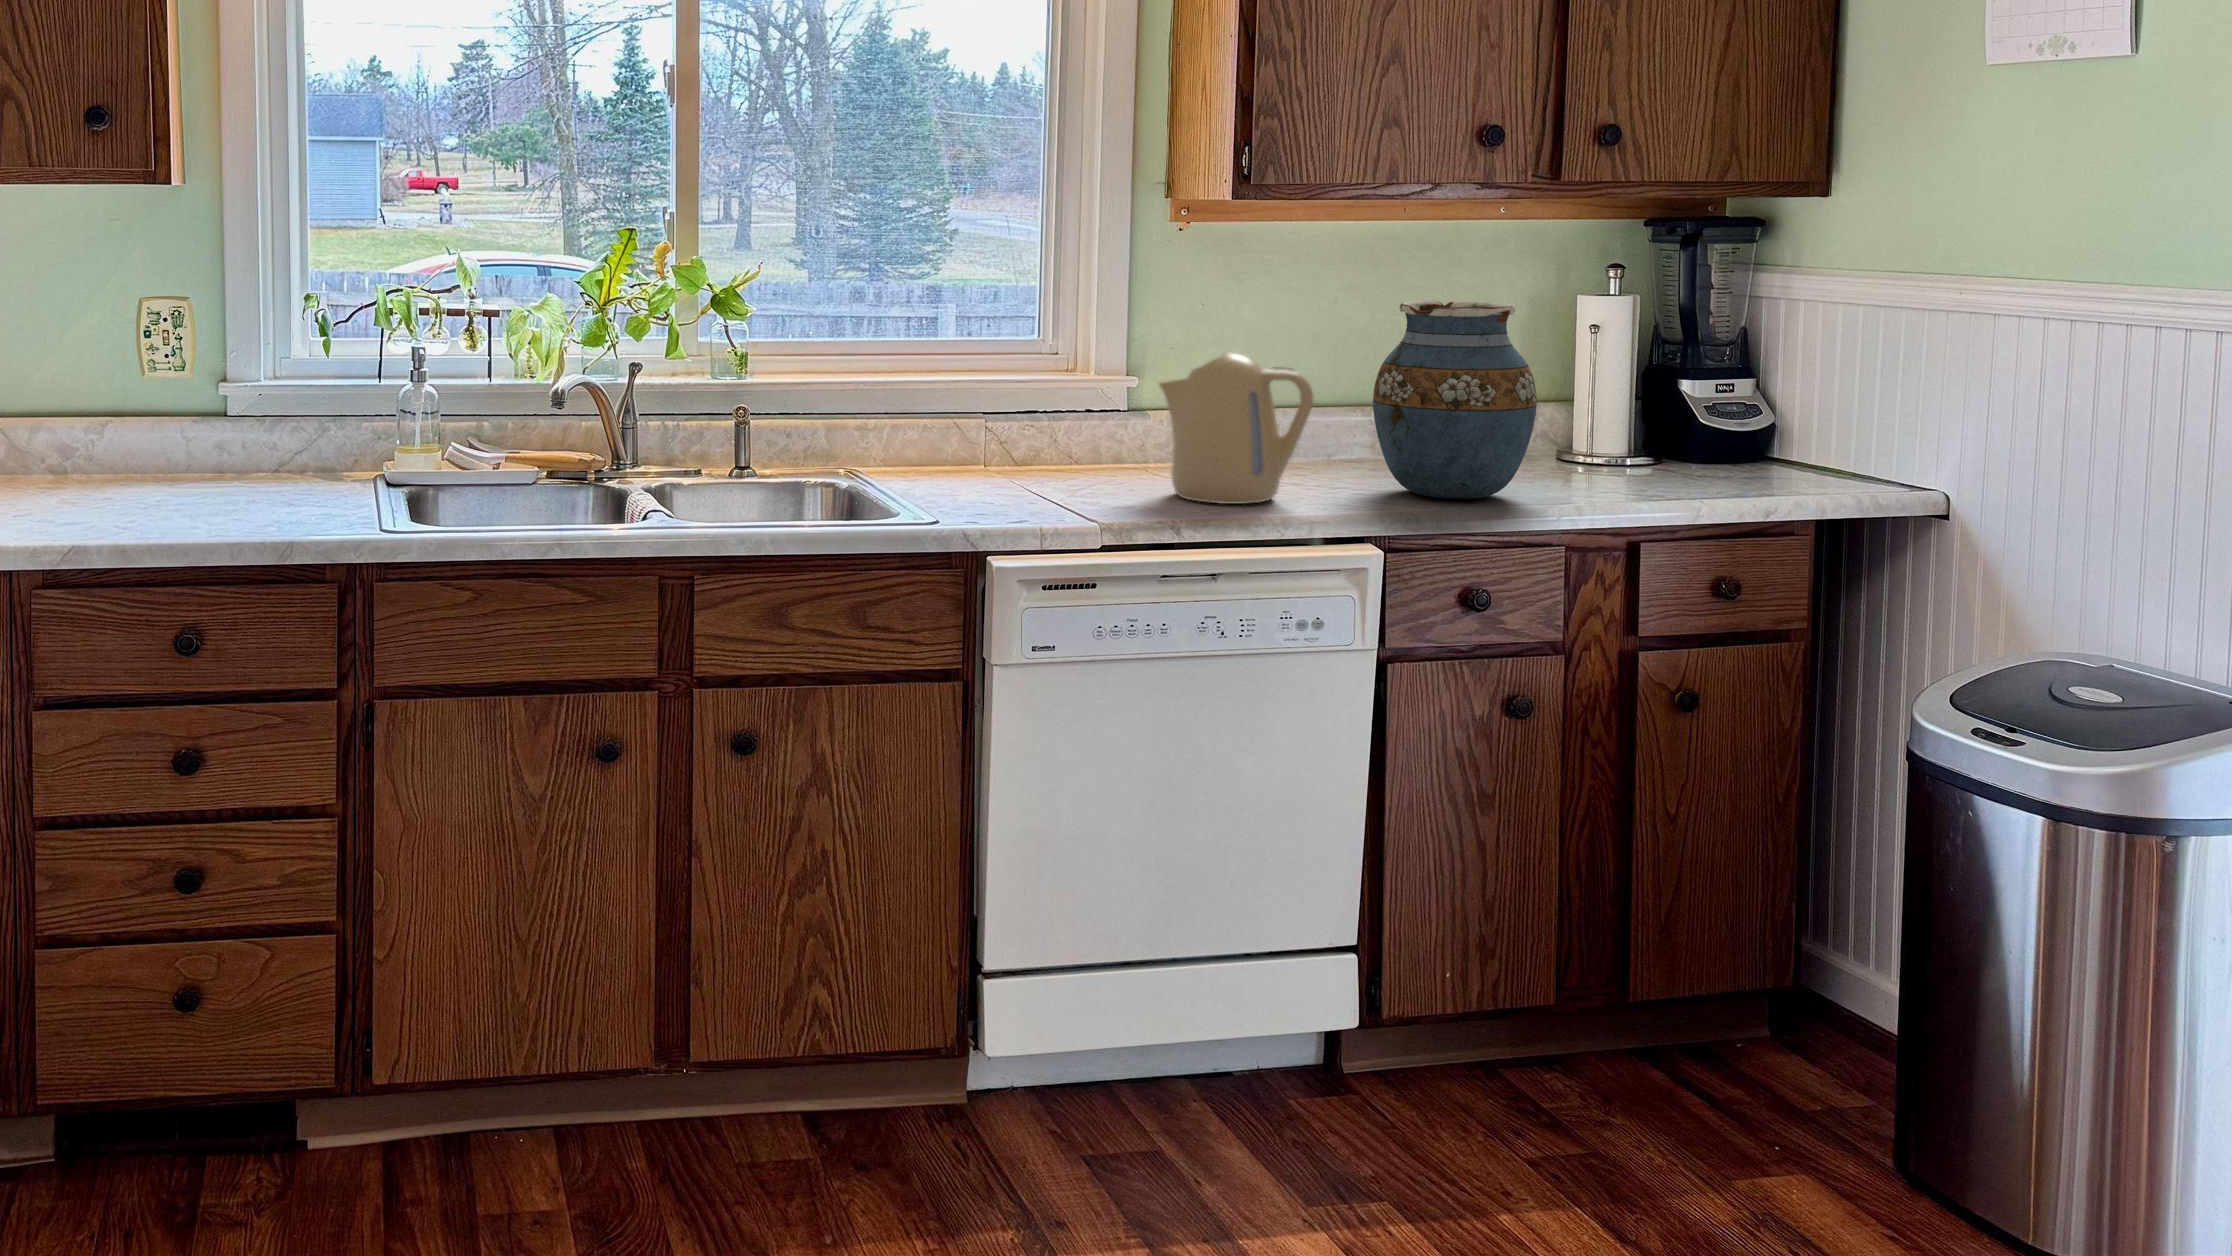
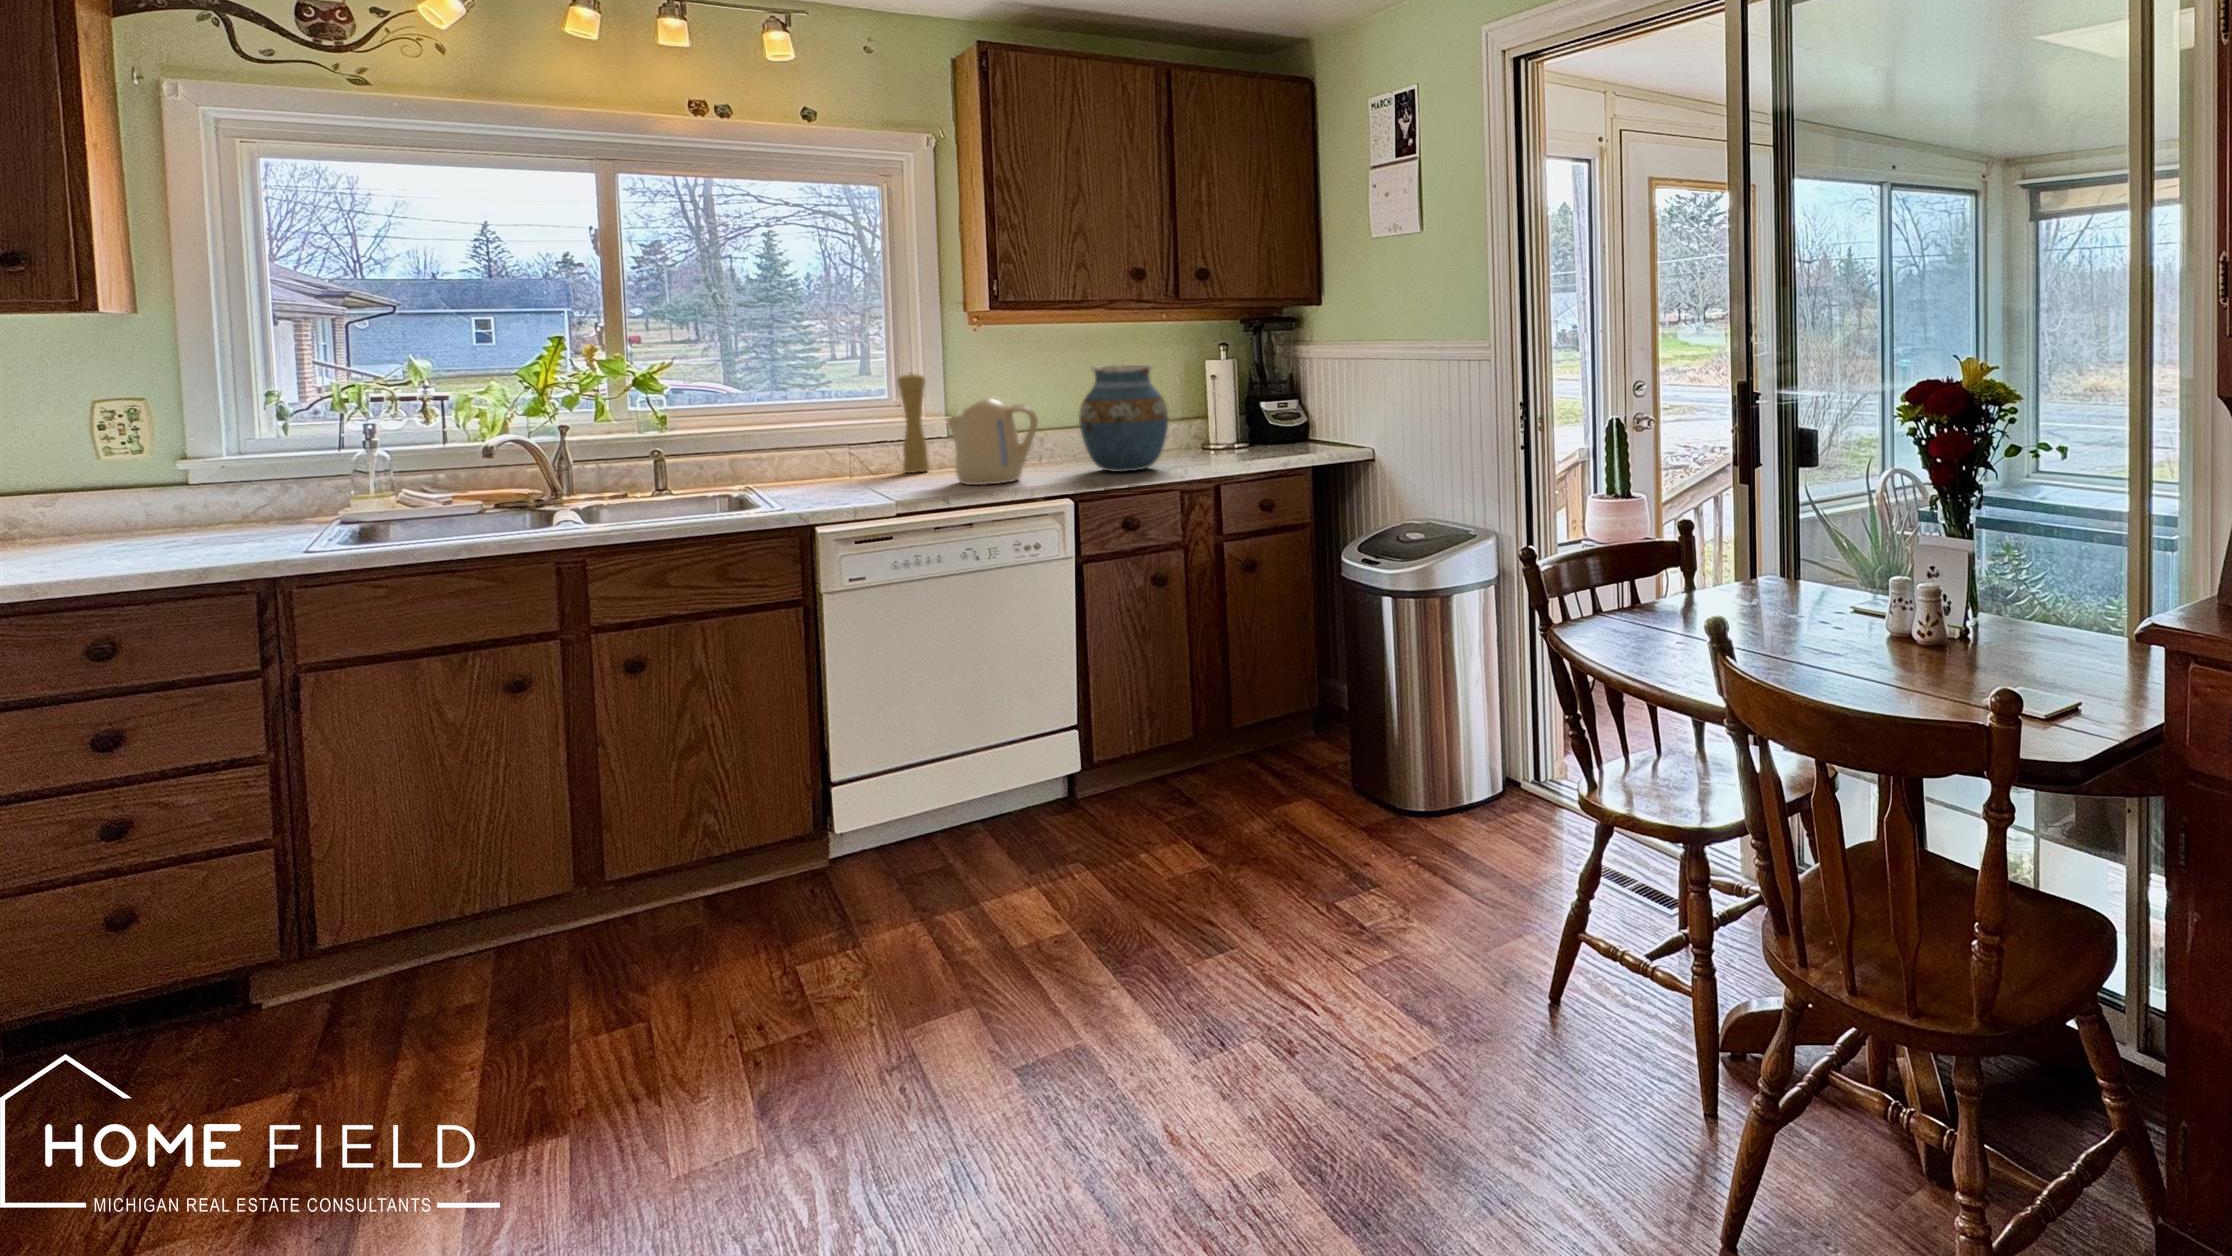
pepper mill: none [1067,298,1111,466] -> present [898,374,929,473]

